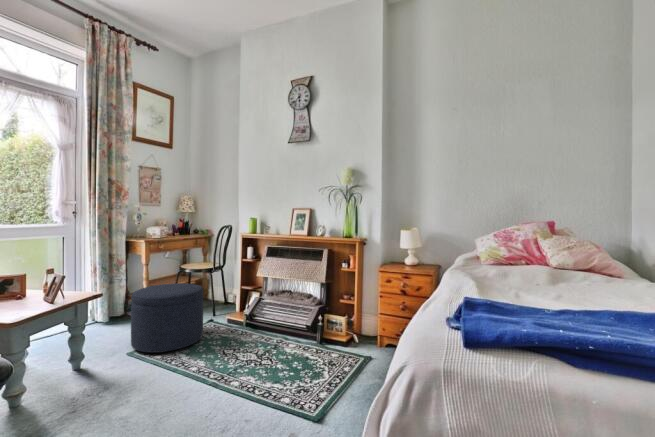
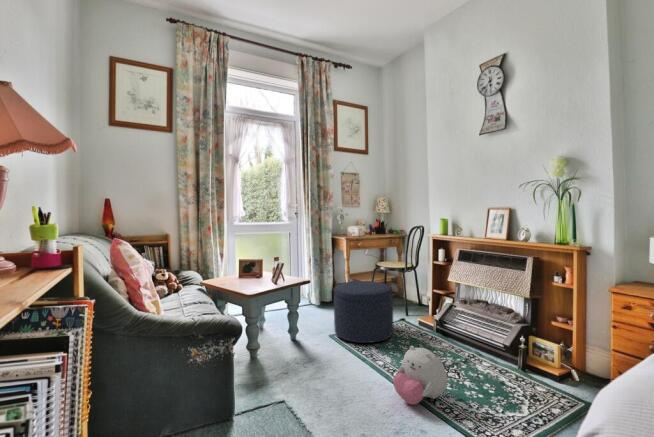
plush toy: none [211,340,265,401] -> present [393,346,448,405]

